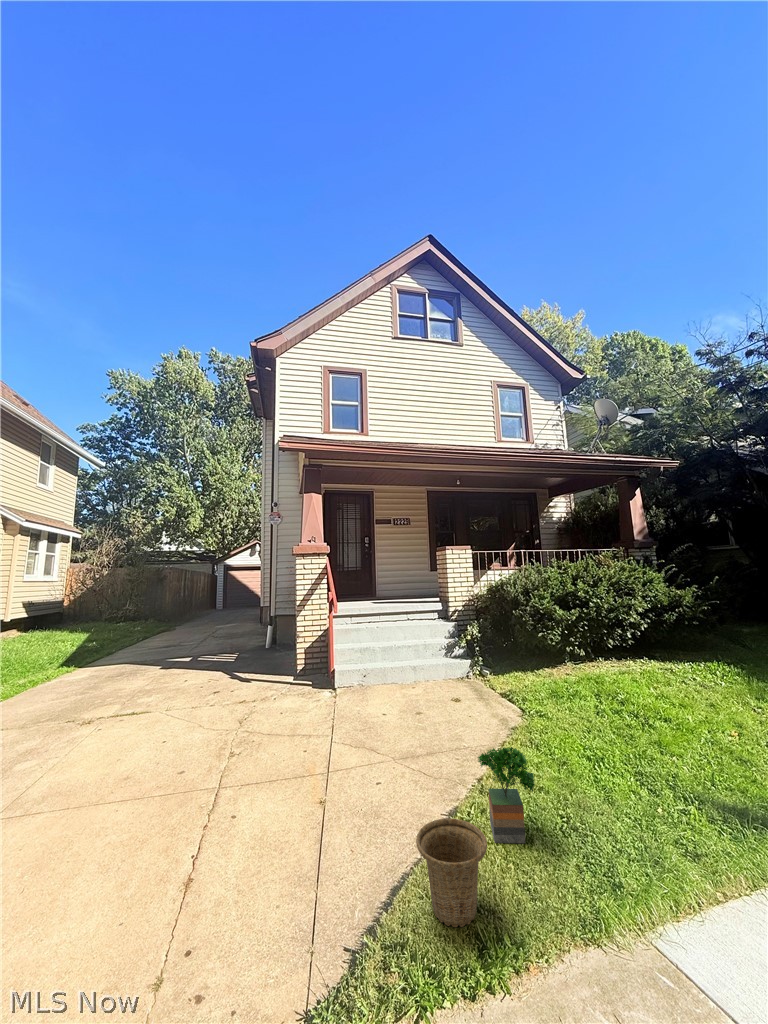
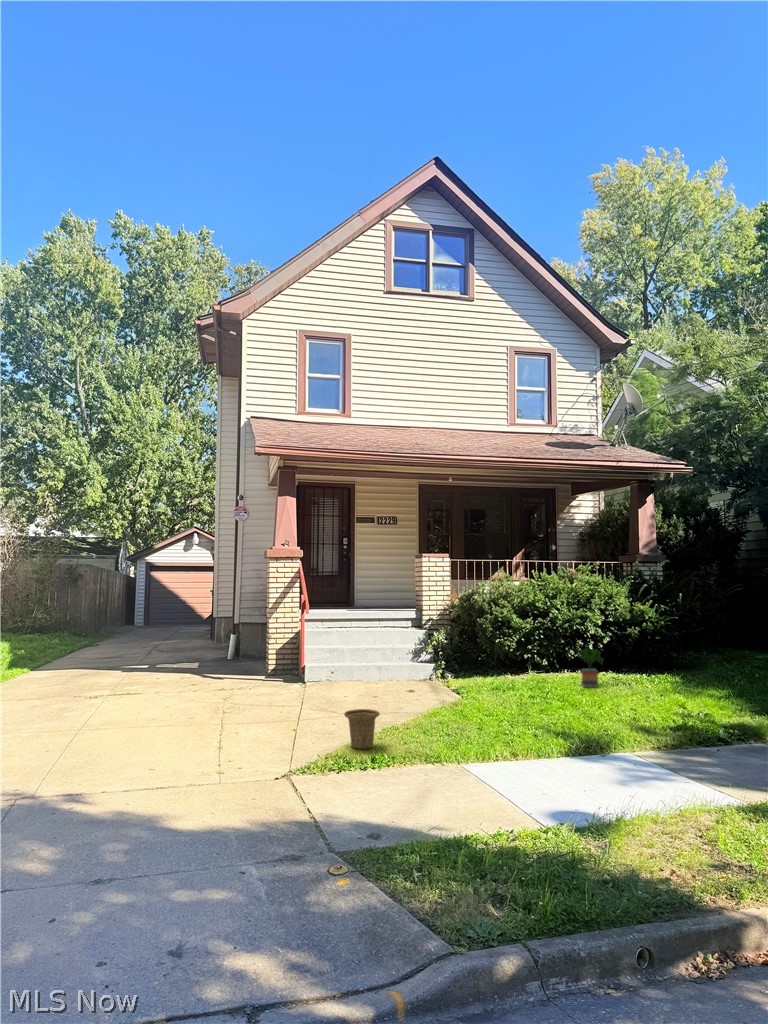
potted tree: present [478,747,535,843] -> present [578,649,603,688]

